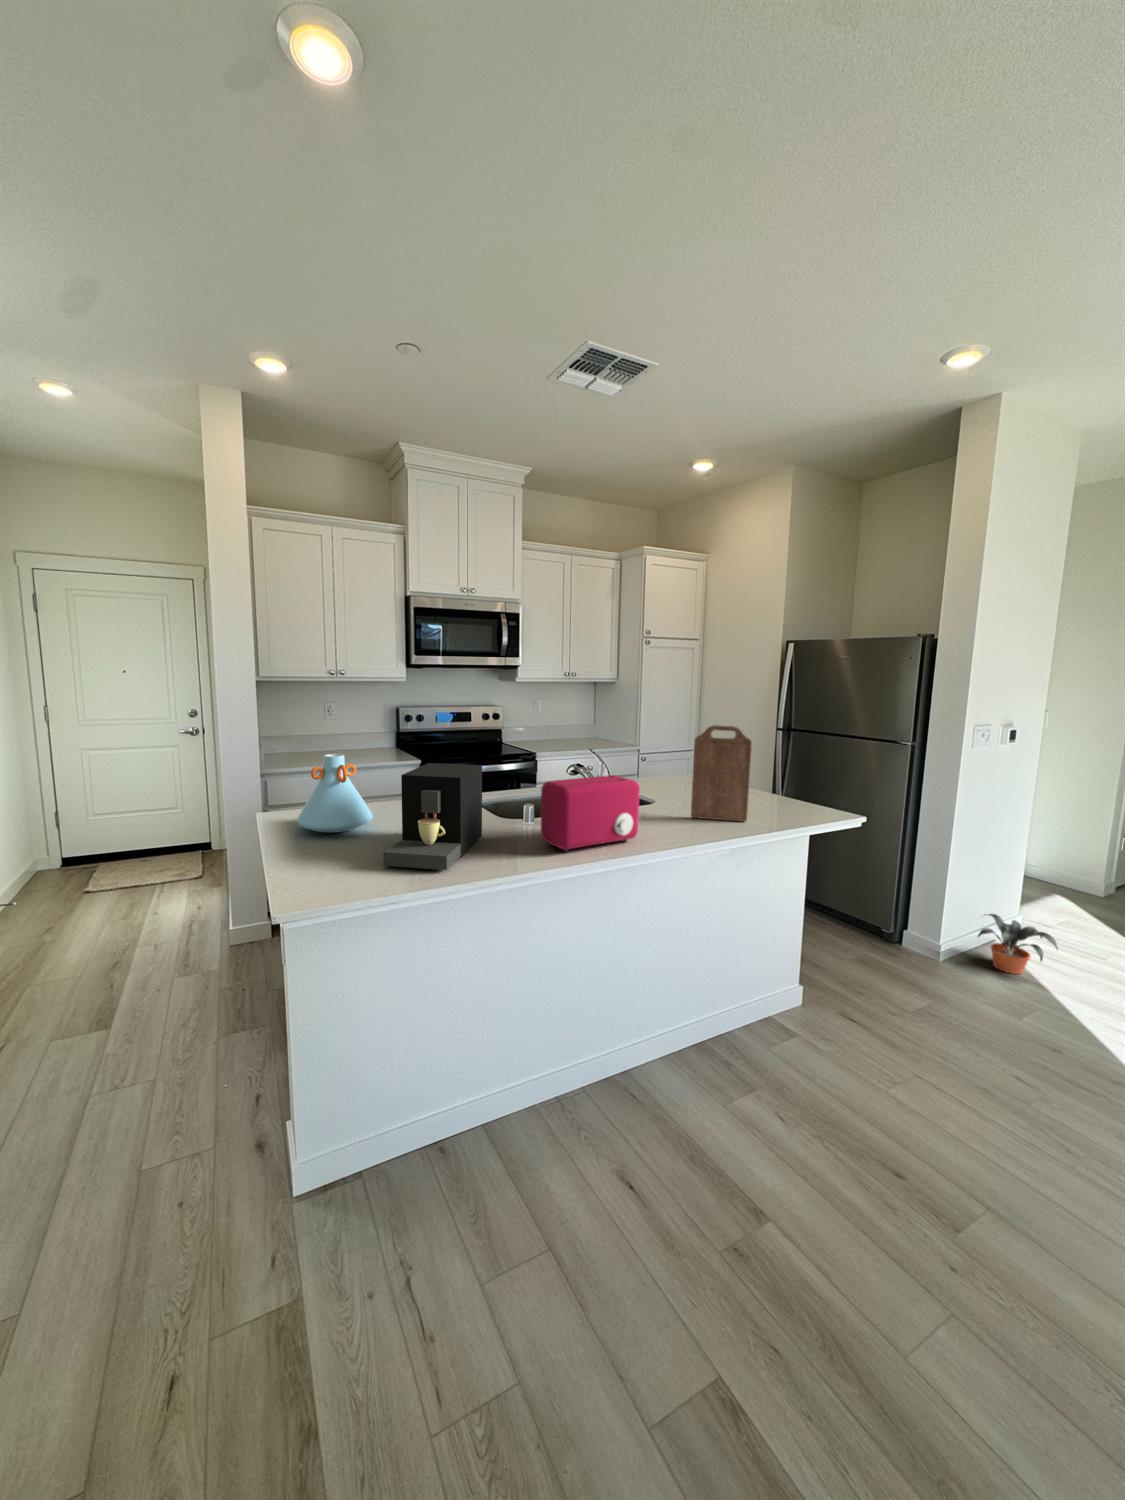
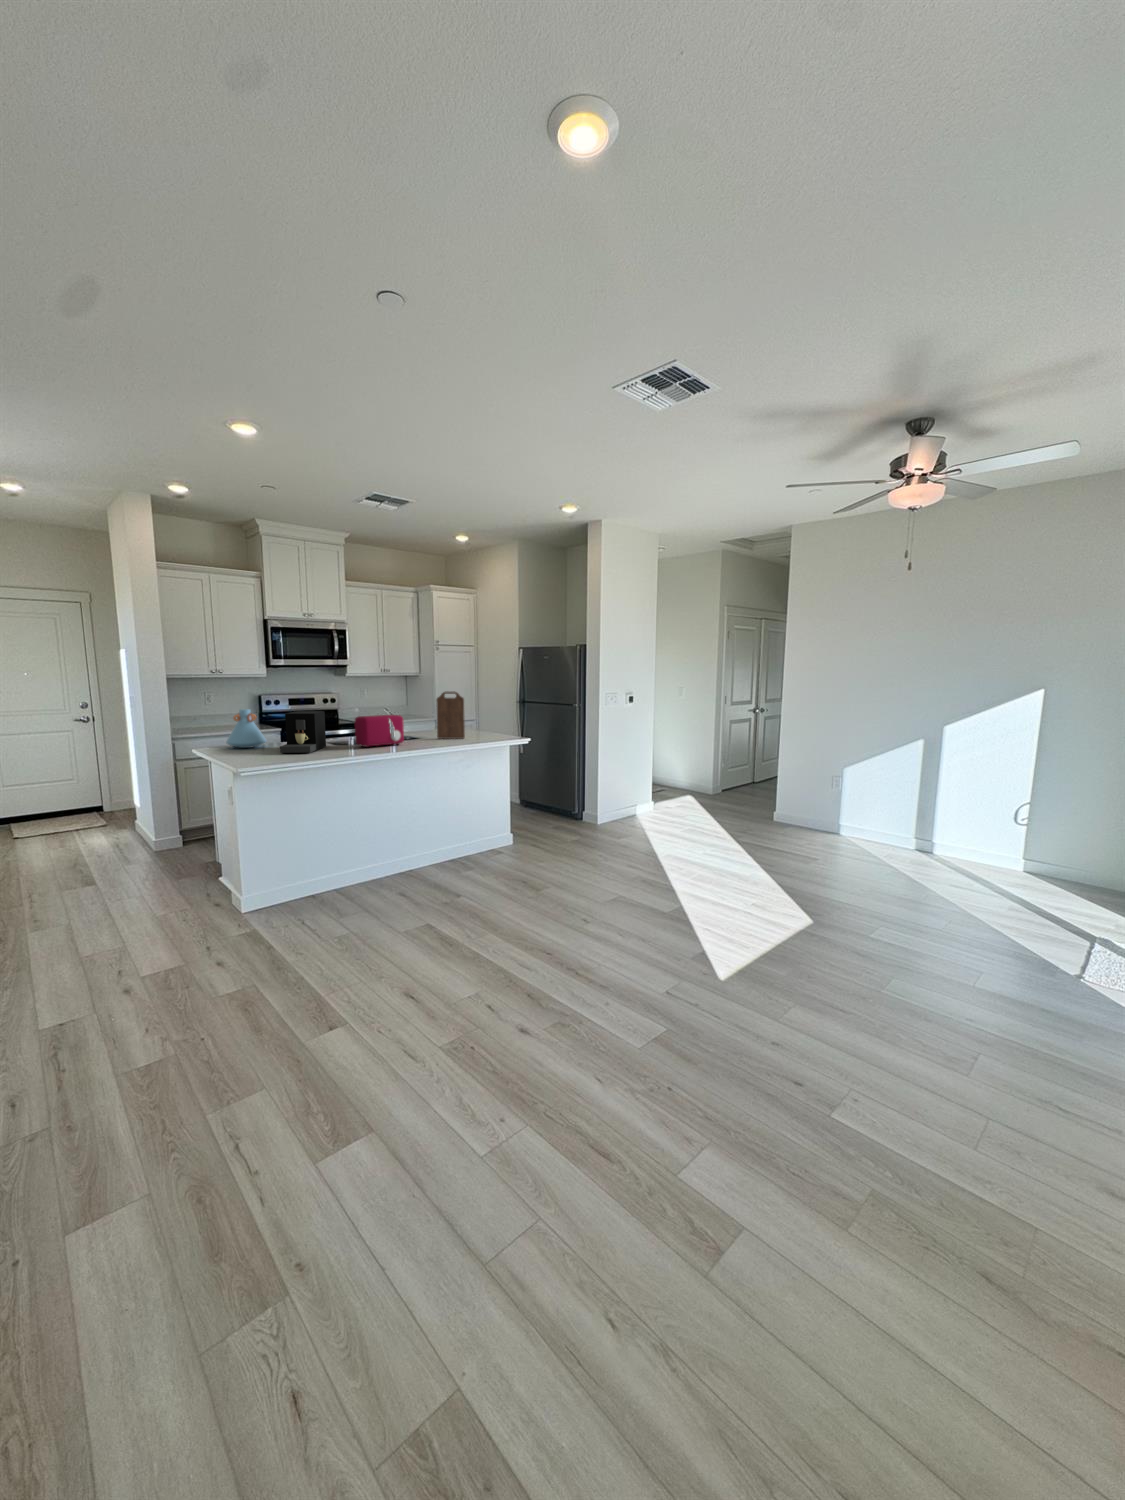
potted plant: present [978,914,1058,974] -> none [614,796,648,825]

